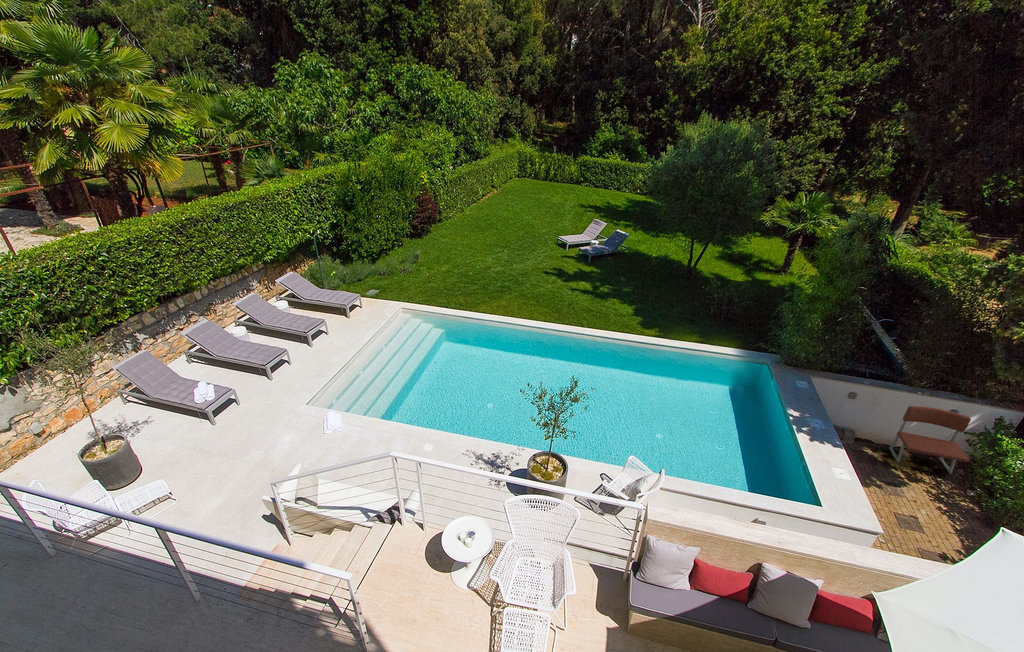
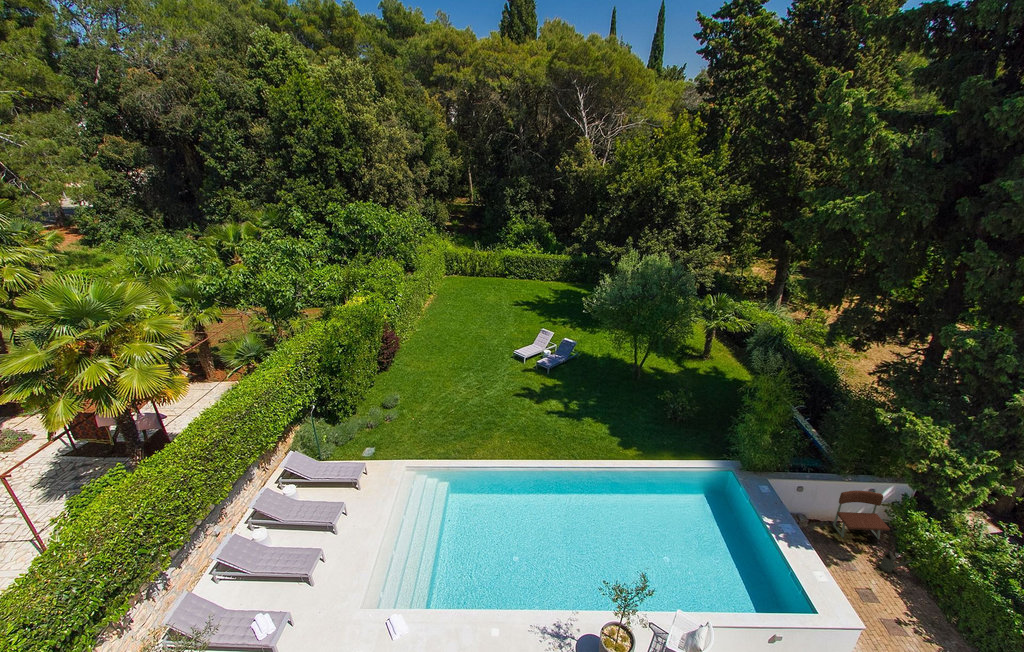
watering can: none [938,481,989,508] -> present [878,552,912,573]

